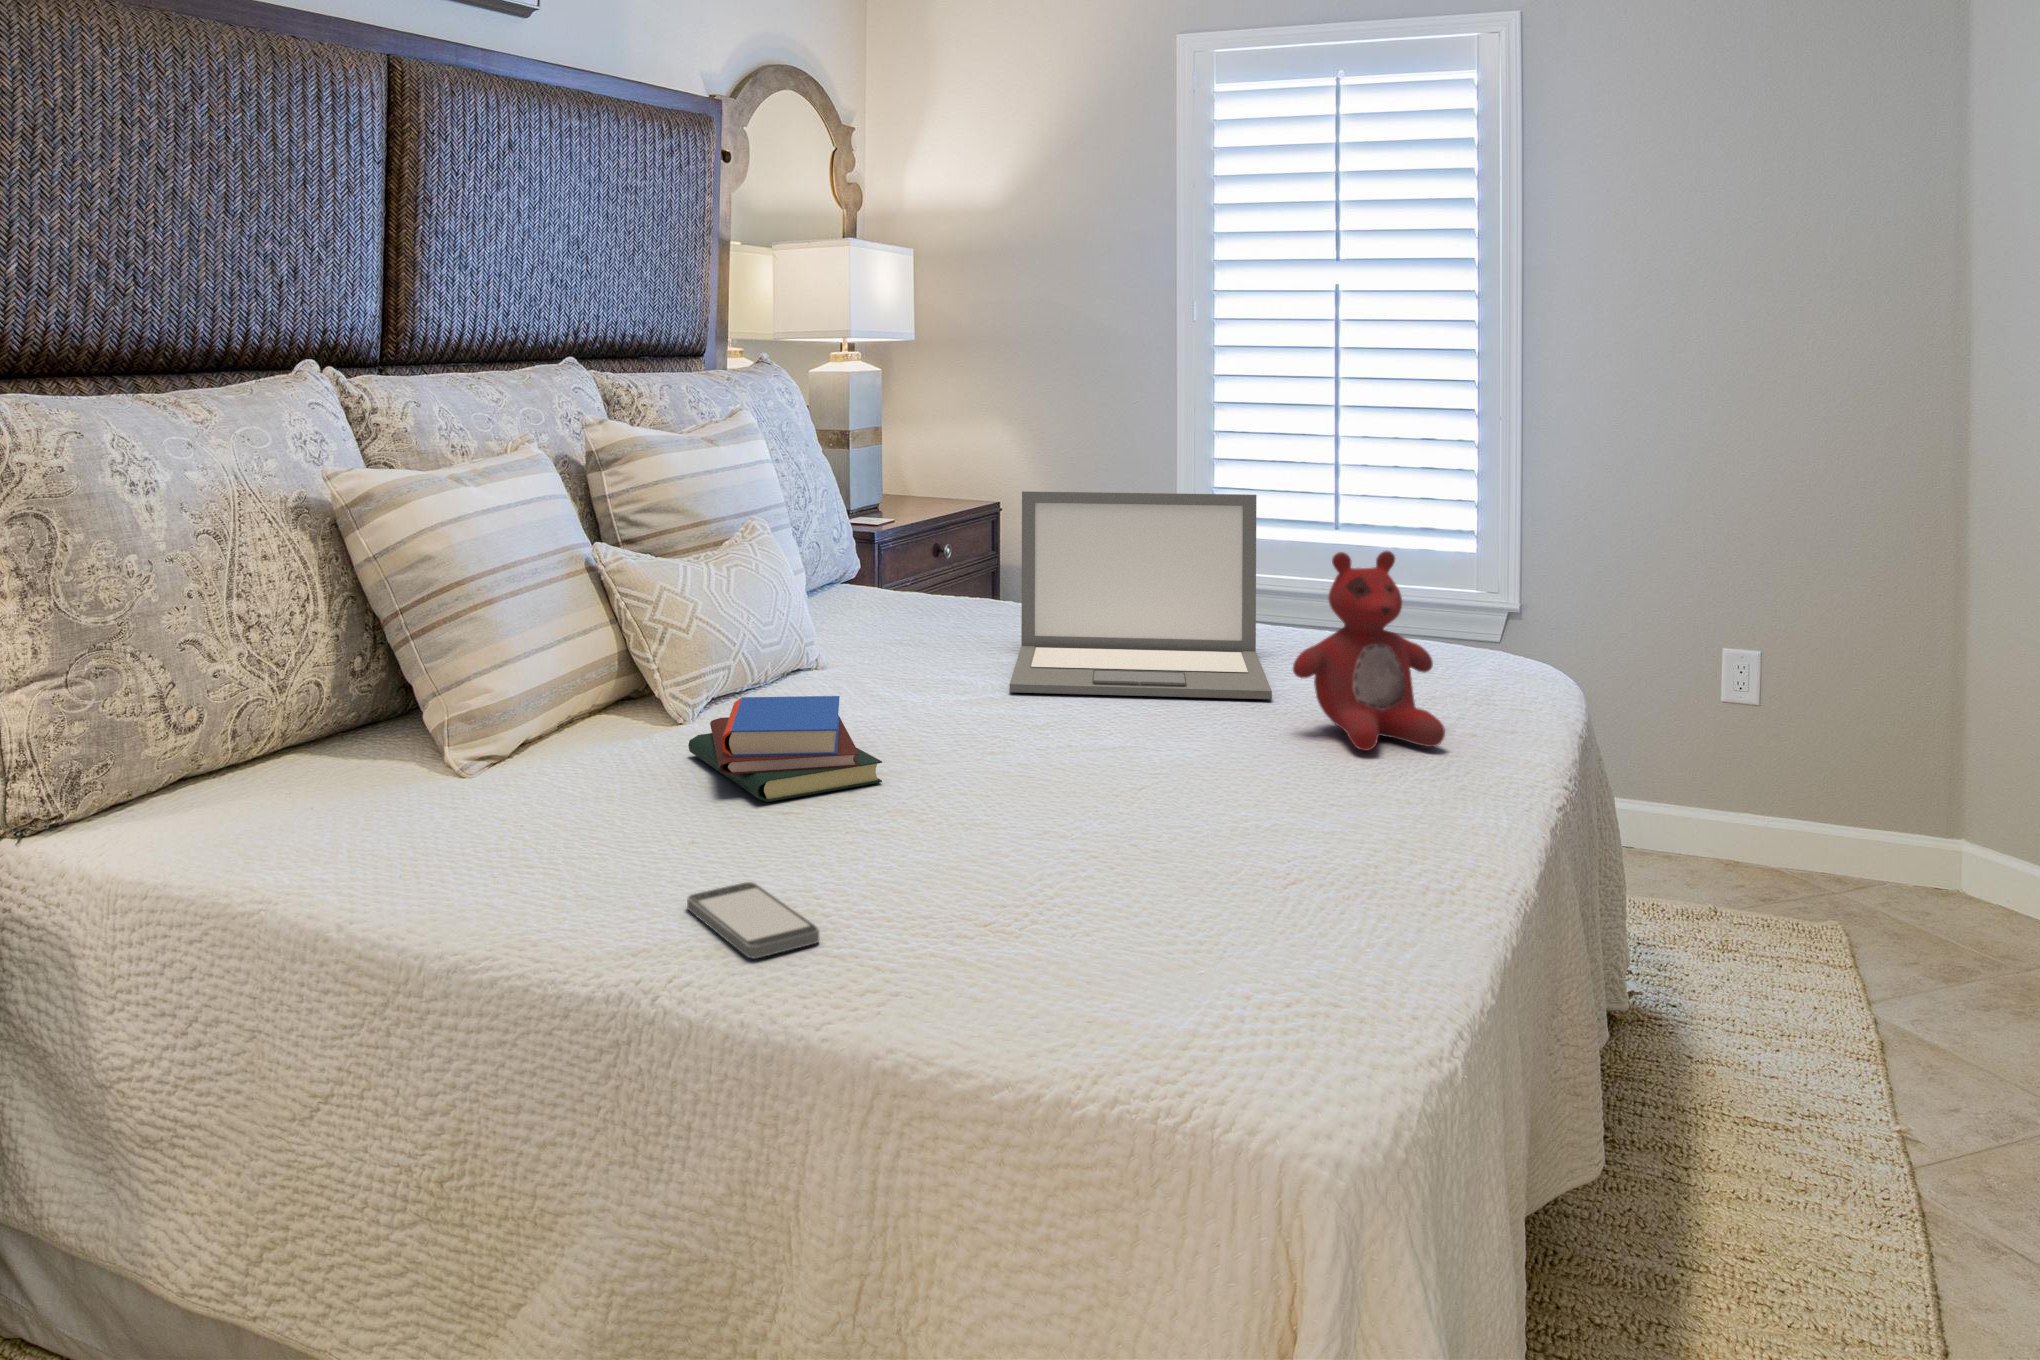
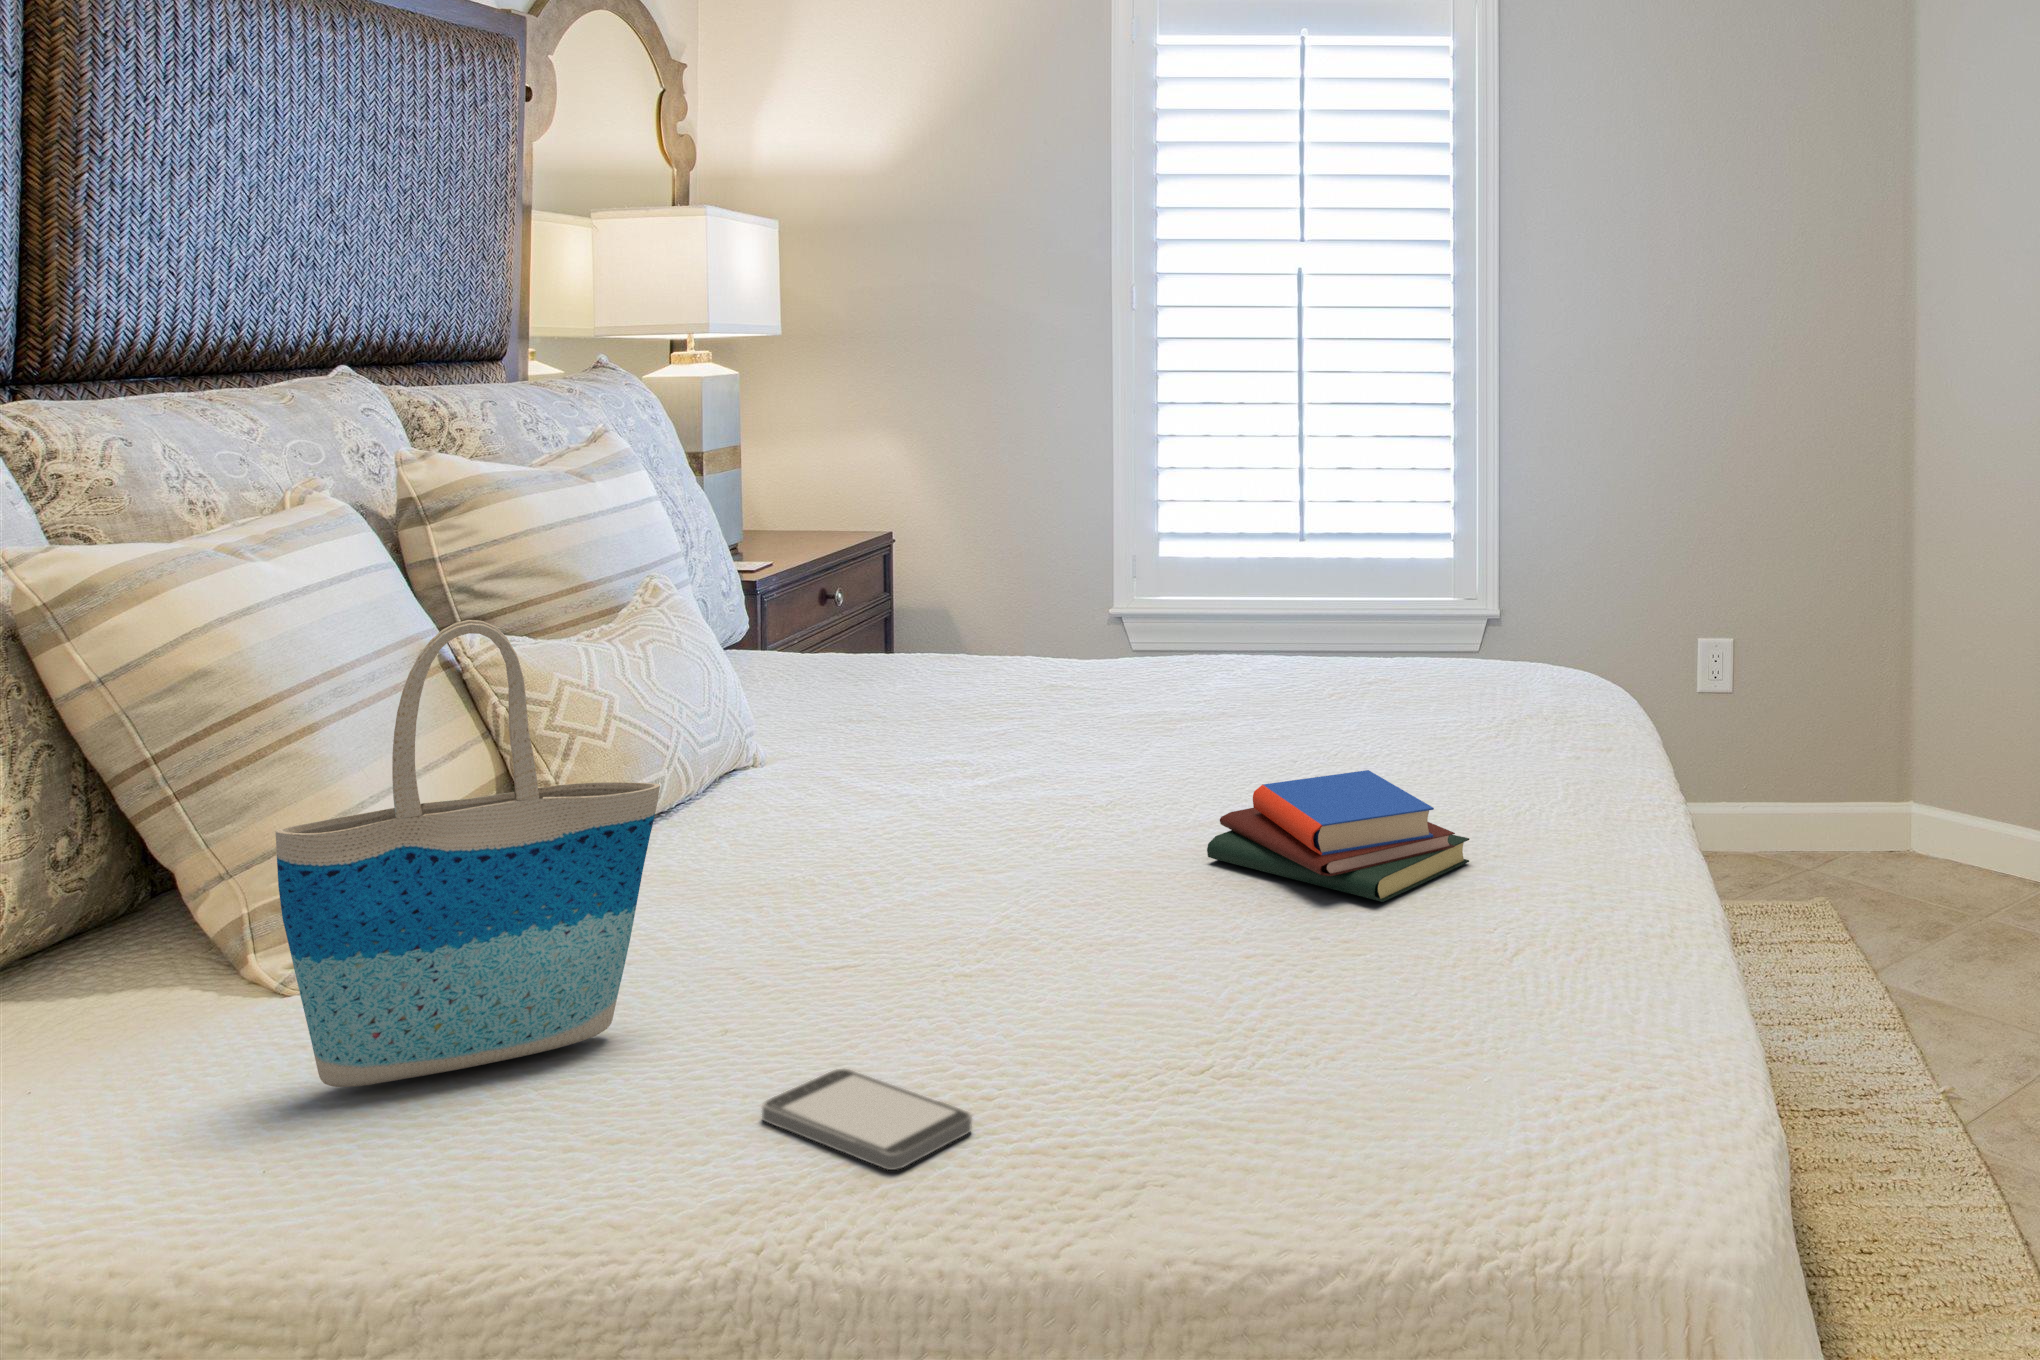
laptop: present [1009,491,1272,699] -> none [1018,520,1337,773]
tote bag: none [418,523,657,842] -> present [276,620,660,1087]
stuffed bear: present [1293,551,1445,751] -> none [1380,578,1541,797]
book: present [688,696,882,802] -> present [1207,770,1469,902]

